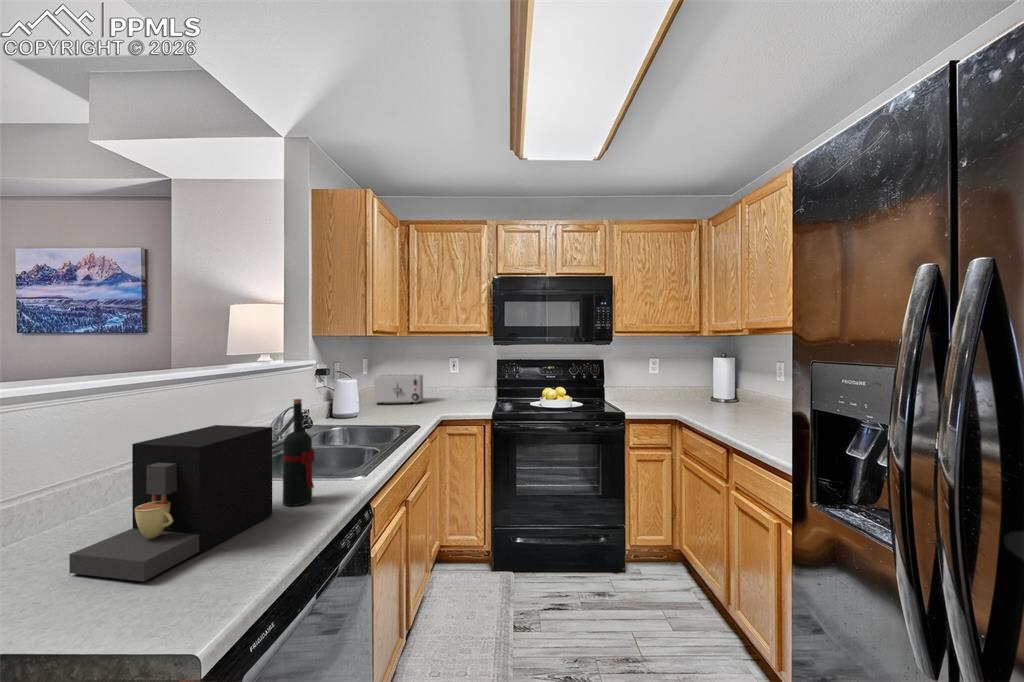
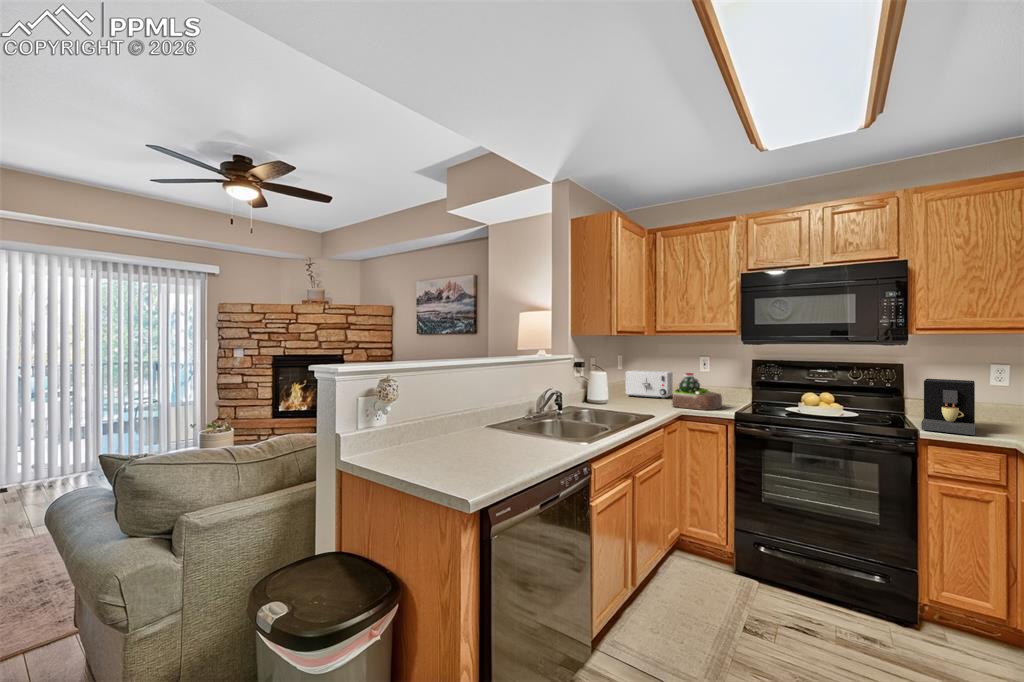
succulent plant: none [431,376,477,413] -> present [672,373,722,410]
wine bottle: present [283,399,314,506] -> none [525,378,545,454]
coffee maker: present [69,425,272,581] -> present [921,379,975,435]

